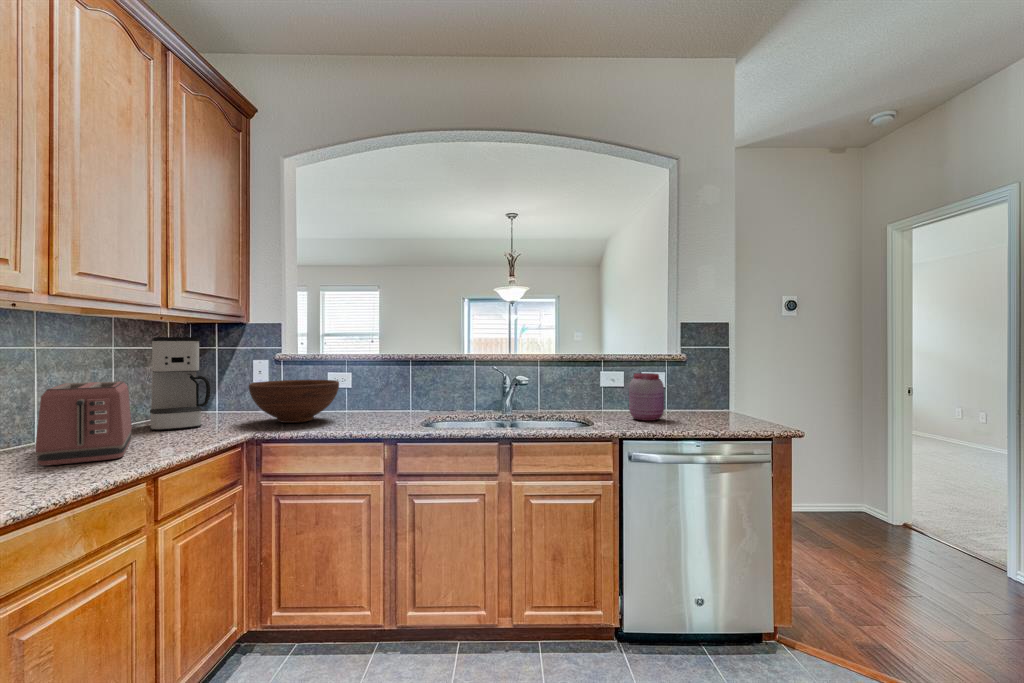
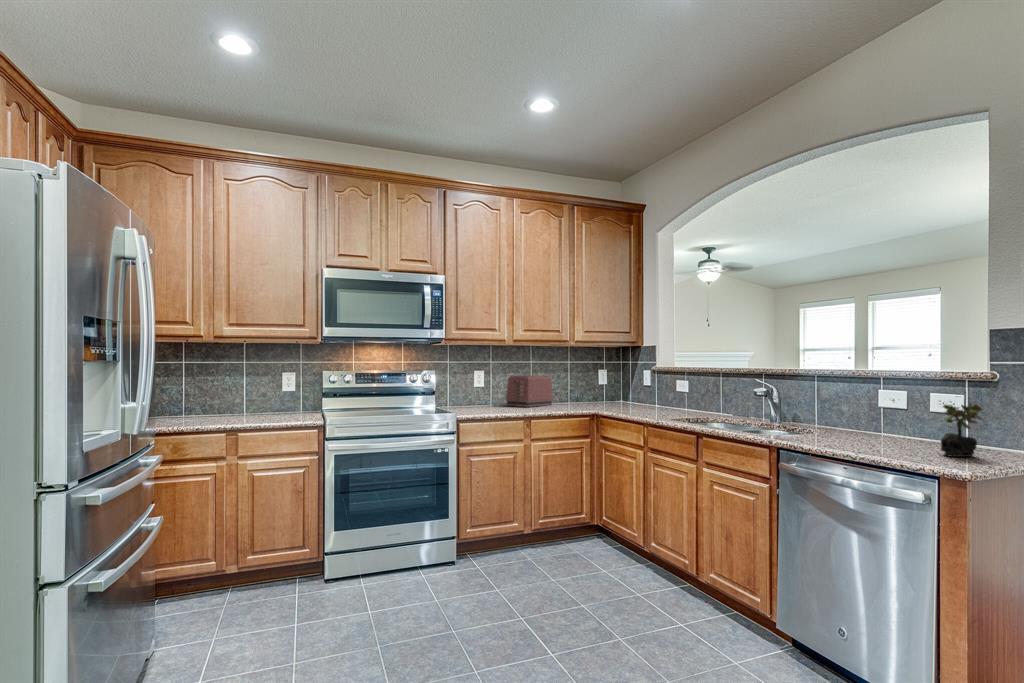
coffee maker: present [150,337,210,431] -> none [574,356,604,405]
jar: present [629,373,664,421] -> none [857,390,905,444]
succulent plant: none [700,379,732,423] -> present [939,403,983,457]
fruit bowl: present [249,380,339,423] -> none [609,383,663,409]

